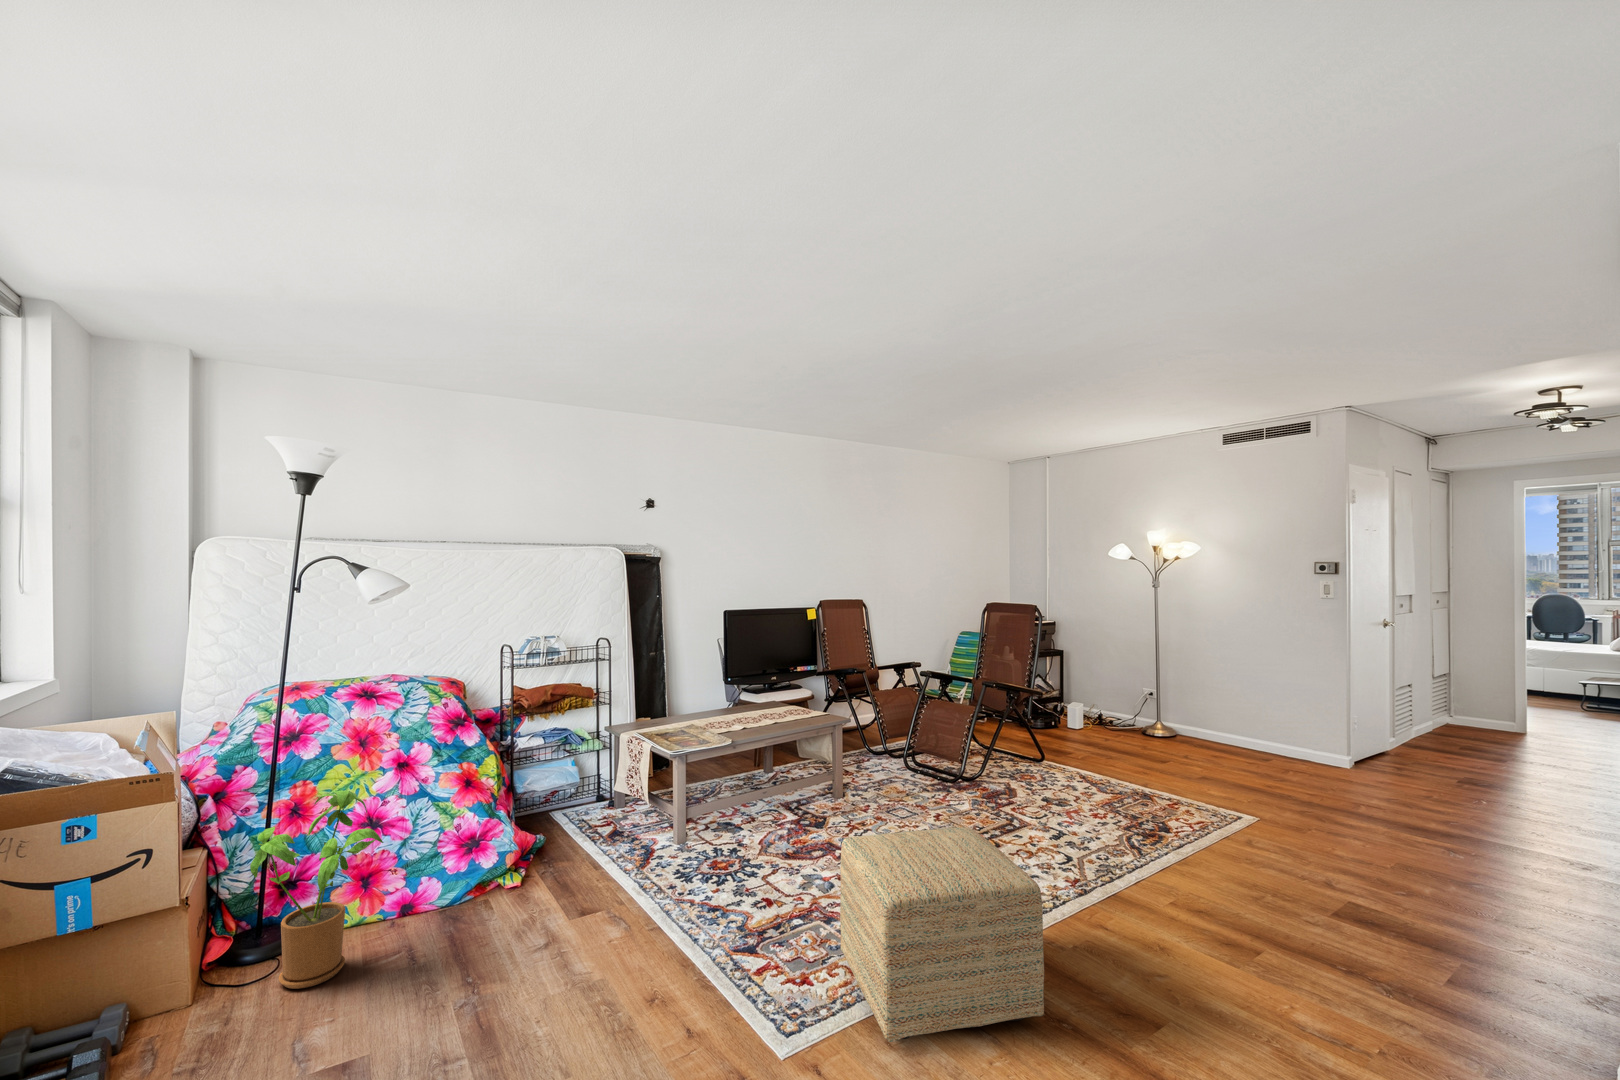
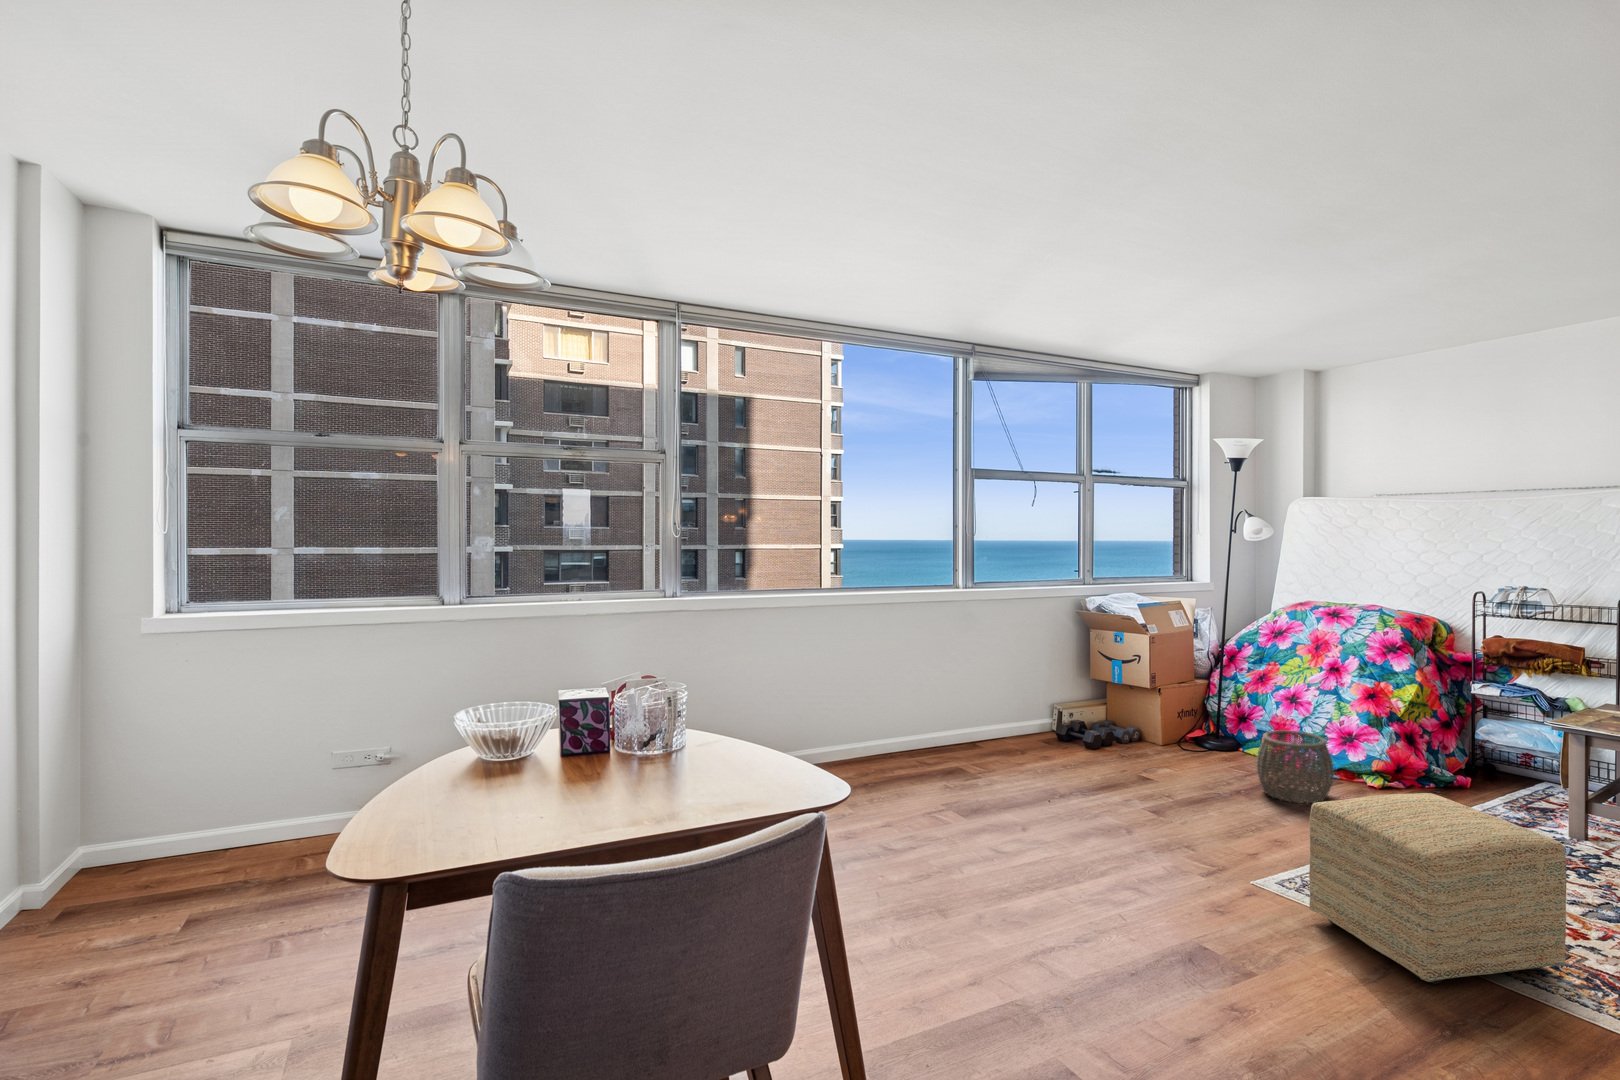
house plant: present [250,790,384,989] -> none [1185,658,1251,765]
woven basket: none [455,849,560,967] -> present [1256,730,1334,804]

